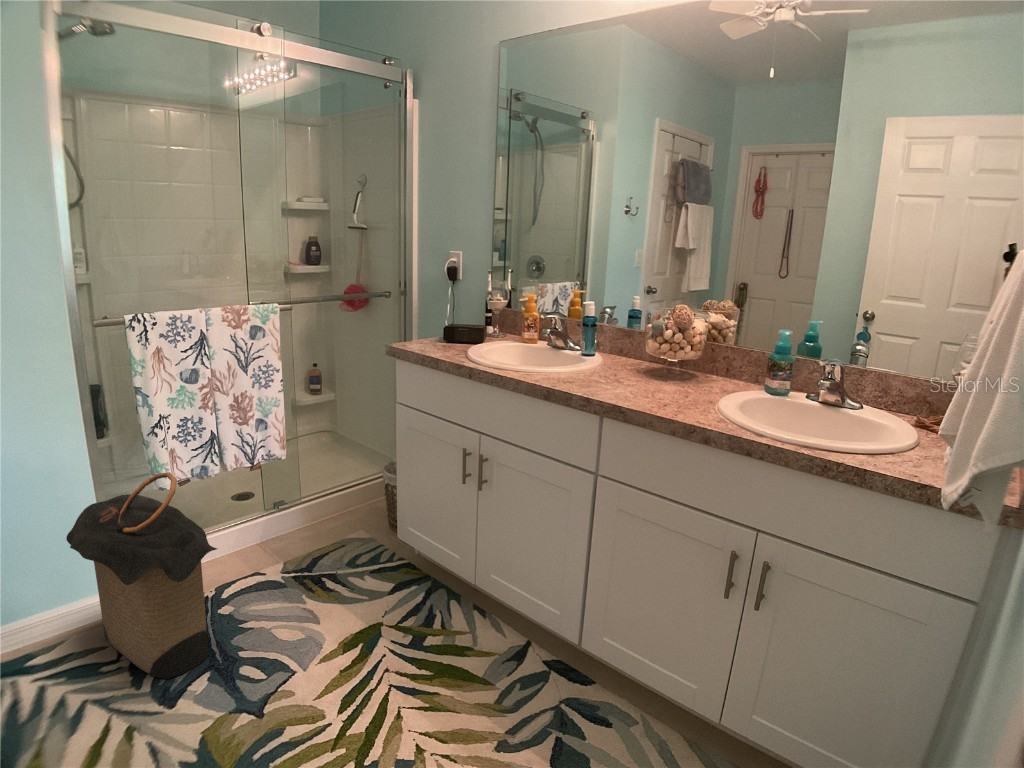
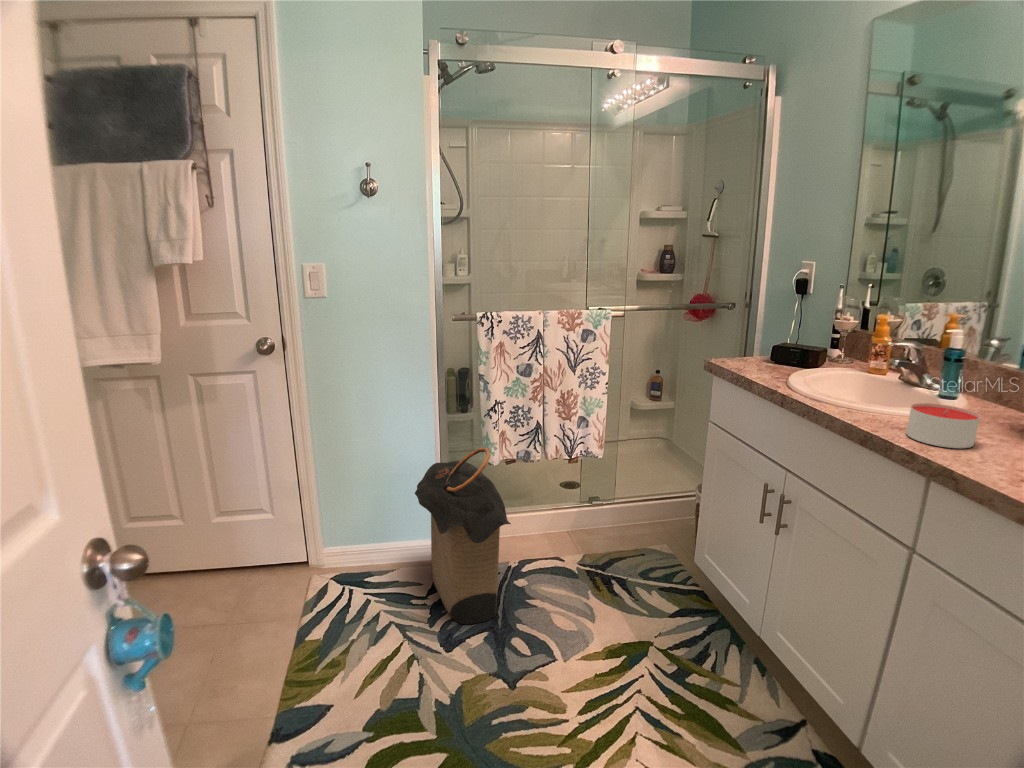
candle: none [578,361,624,392] -> present [906,403,980,448]

